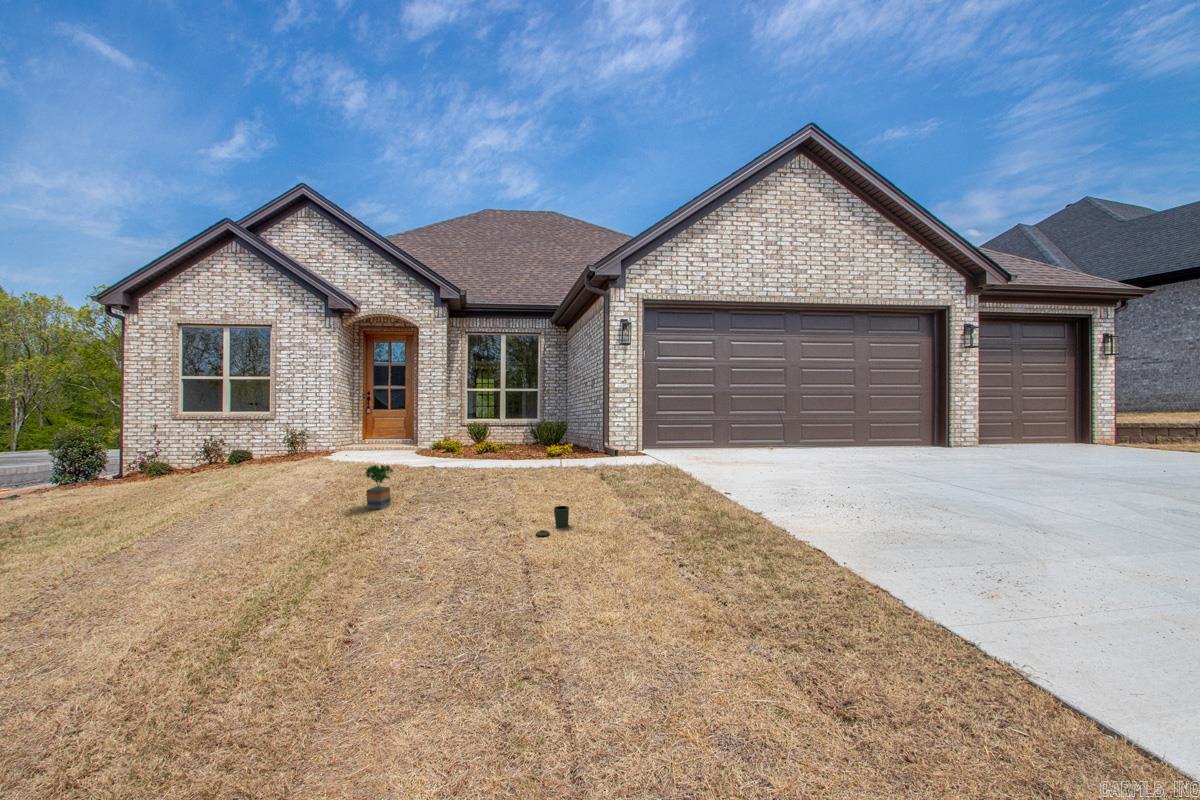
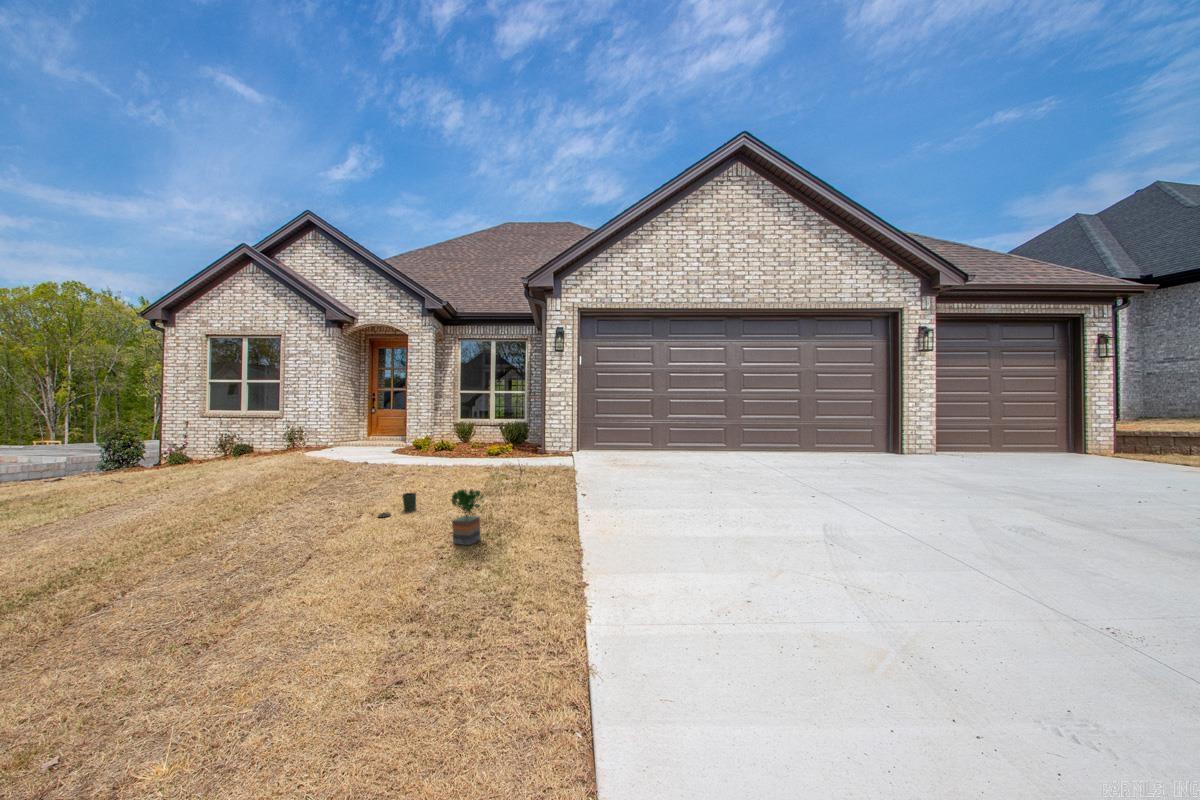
potted tree: present [366,465,393,509] -> present [451,489,484,545]

